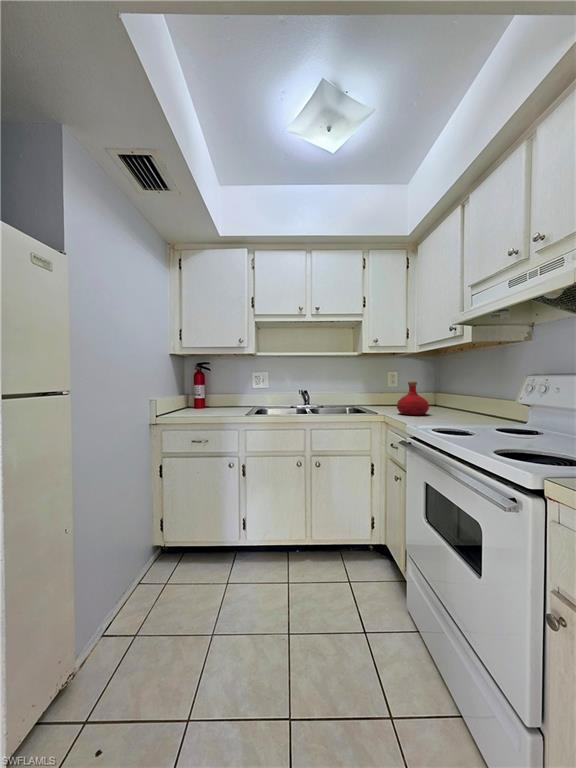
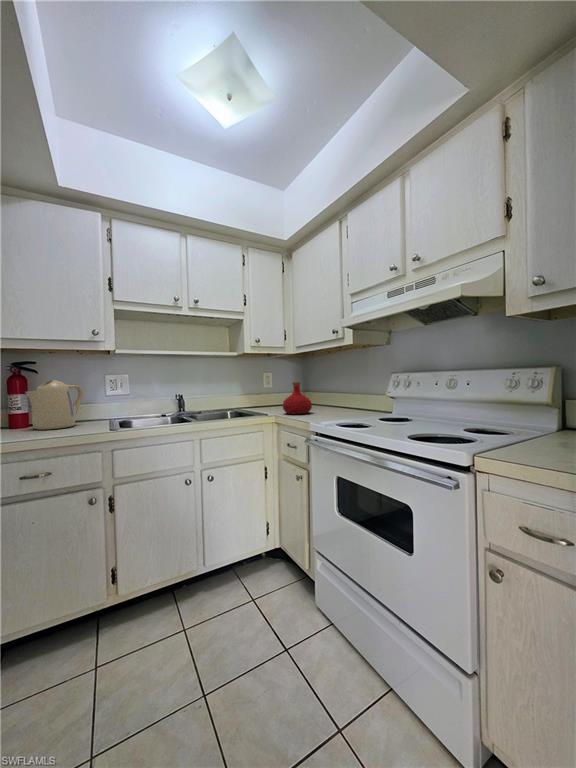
kettle: none [200,376,235,411] -> present [26,380,83,430]

